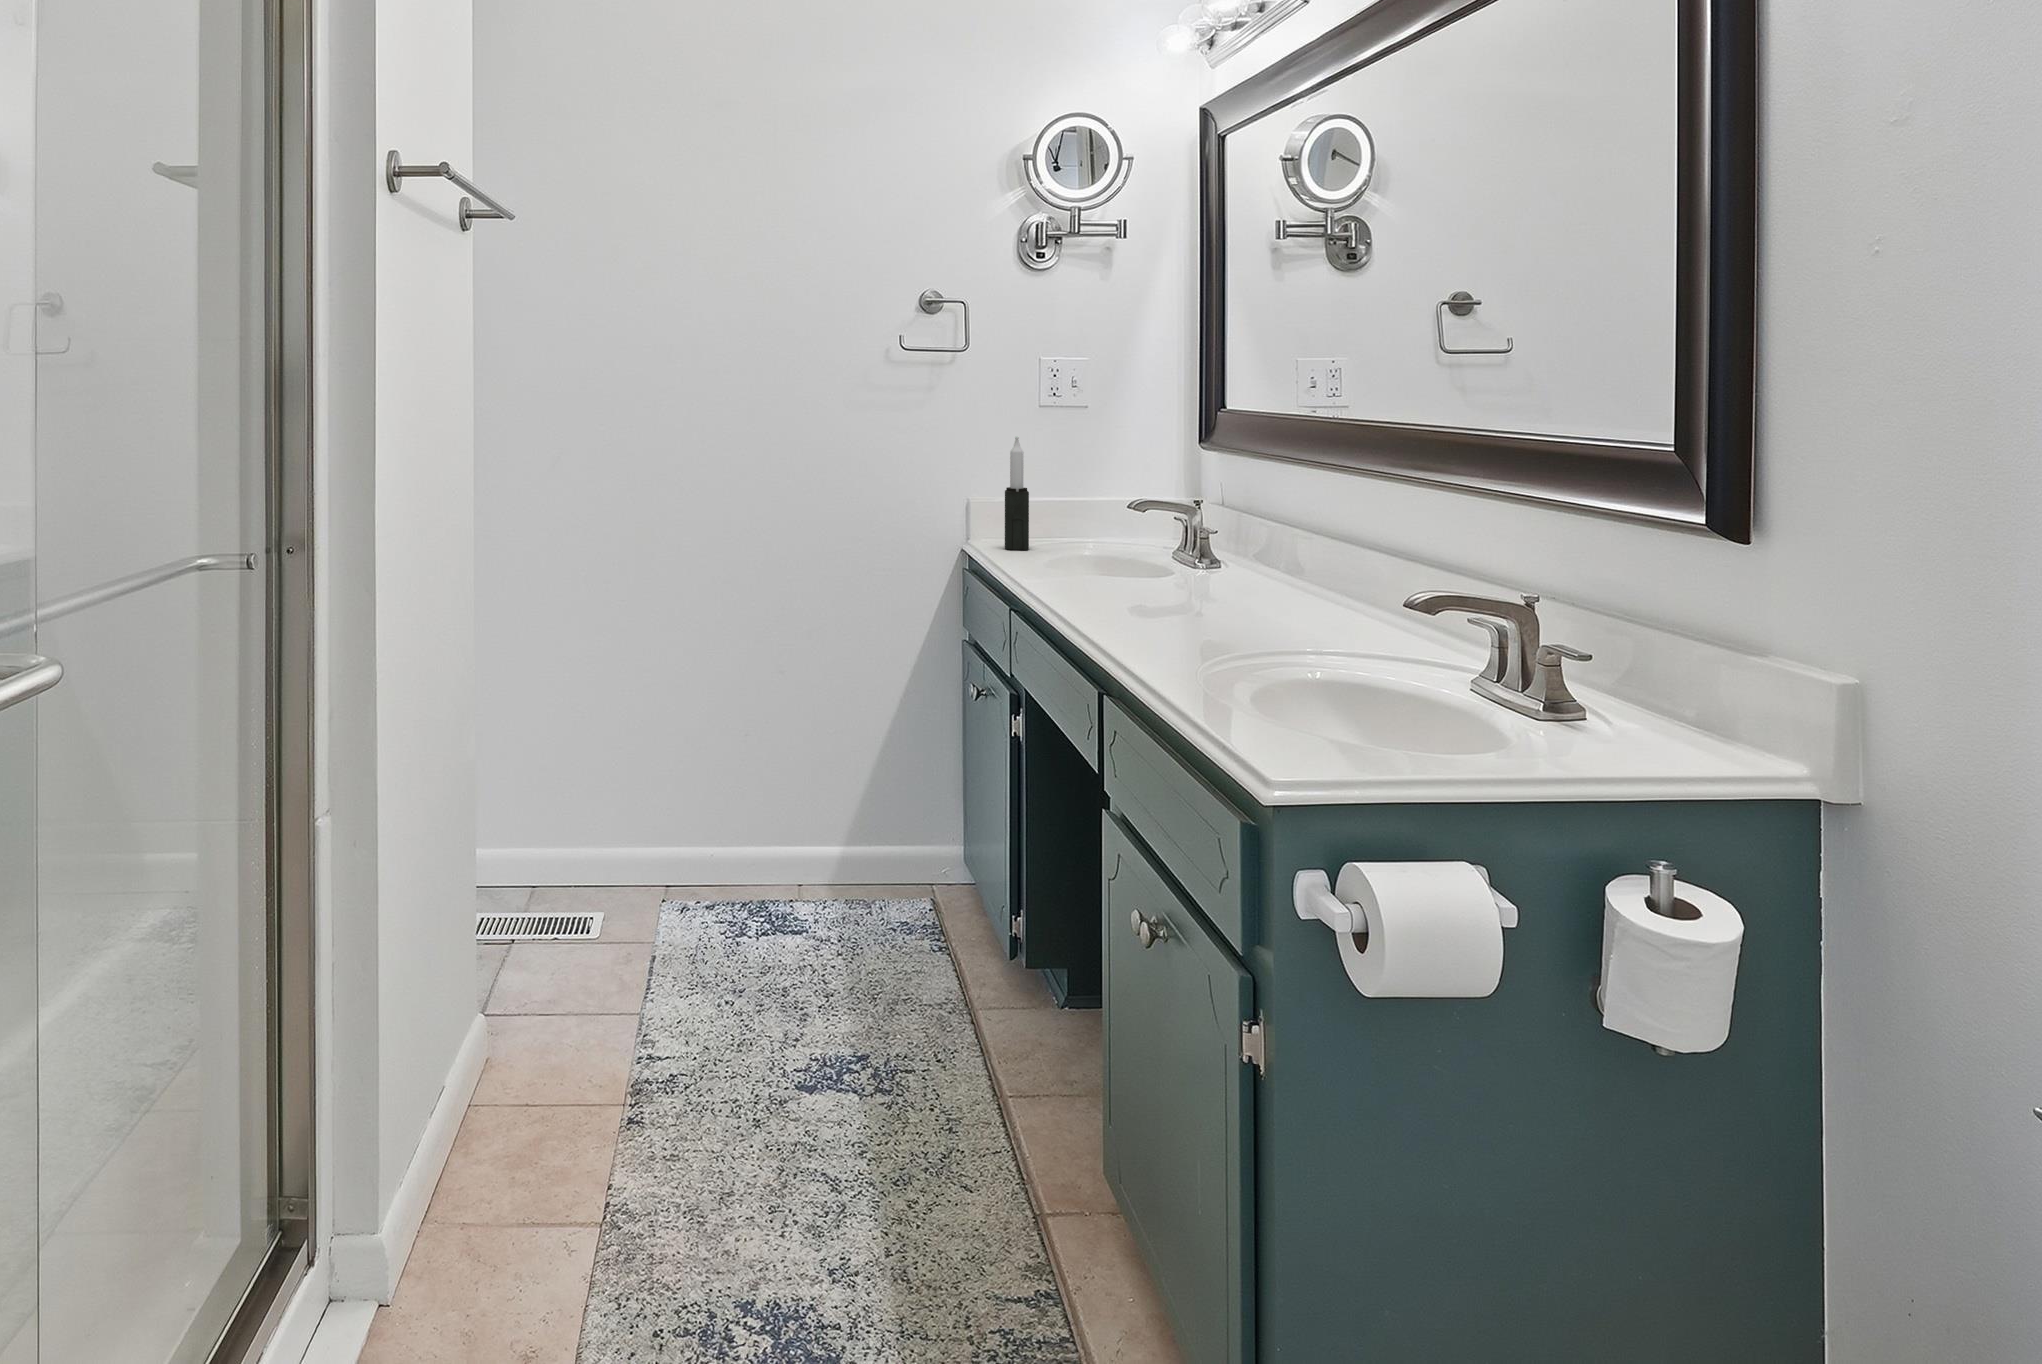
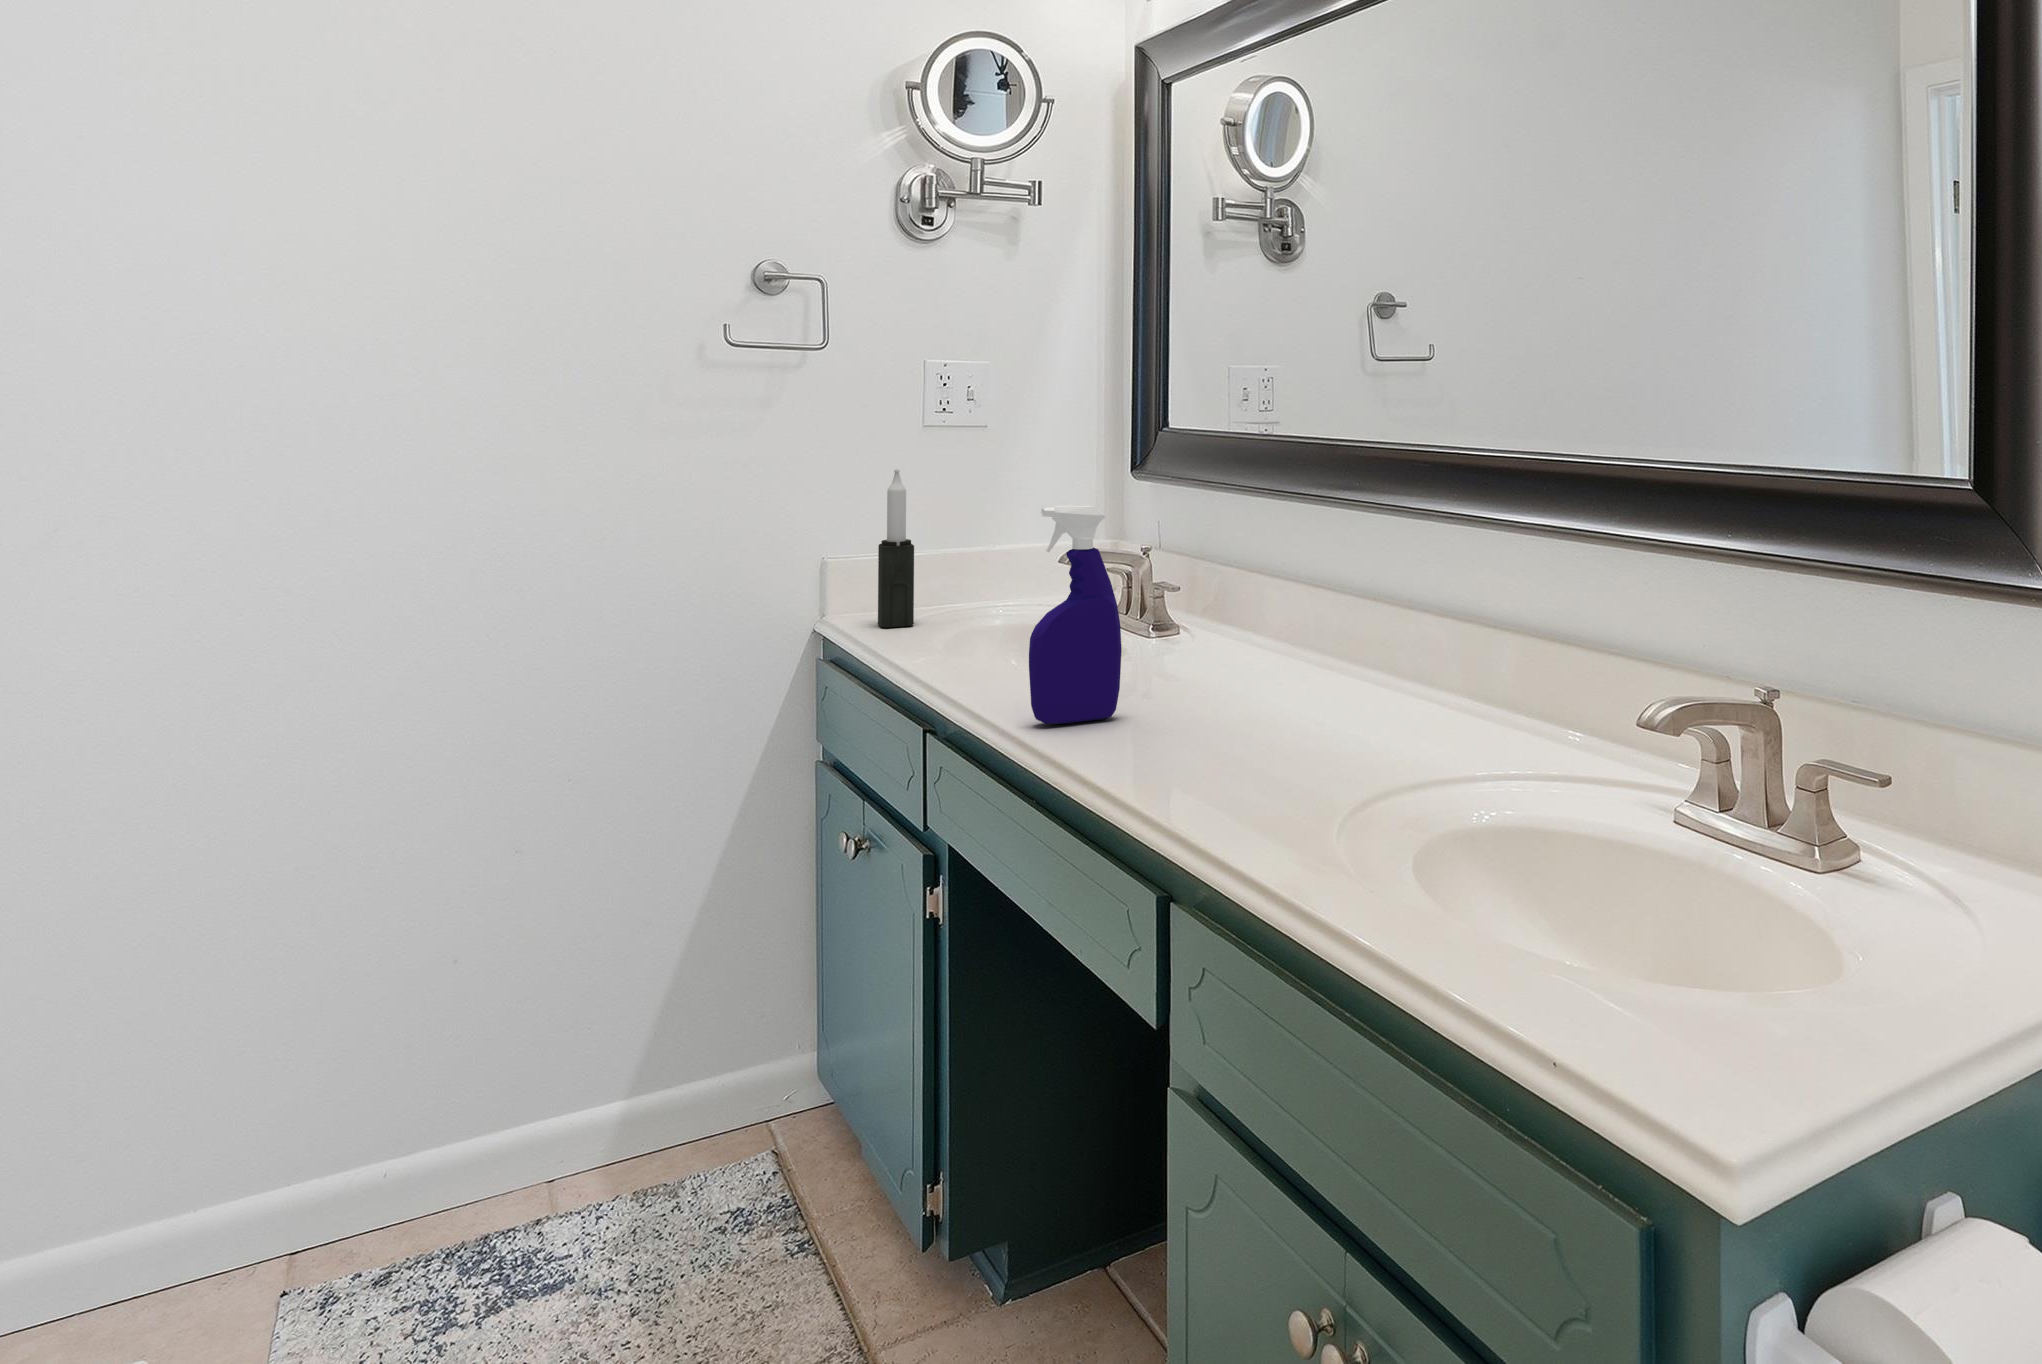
spray bottle: none [1063,457,1129,605] -> present [1029,505,1122,724]

